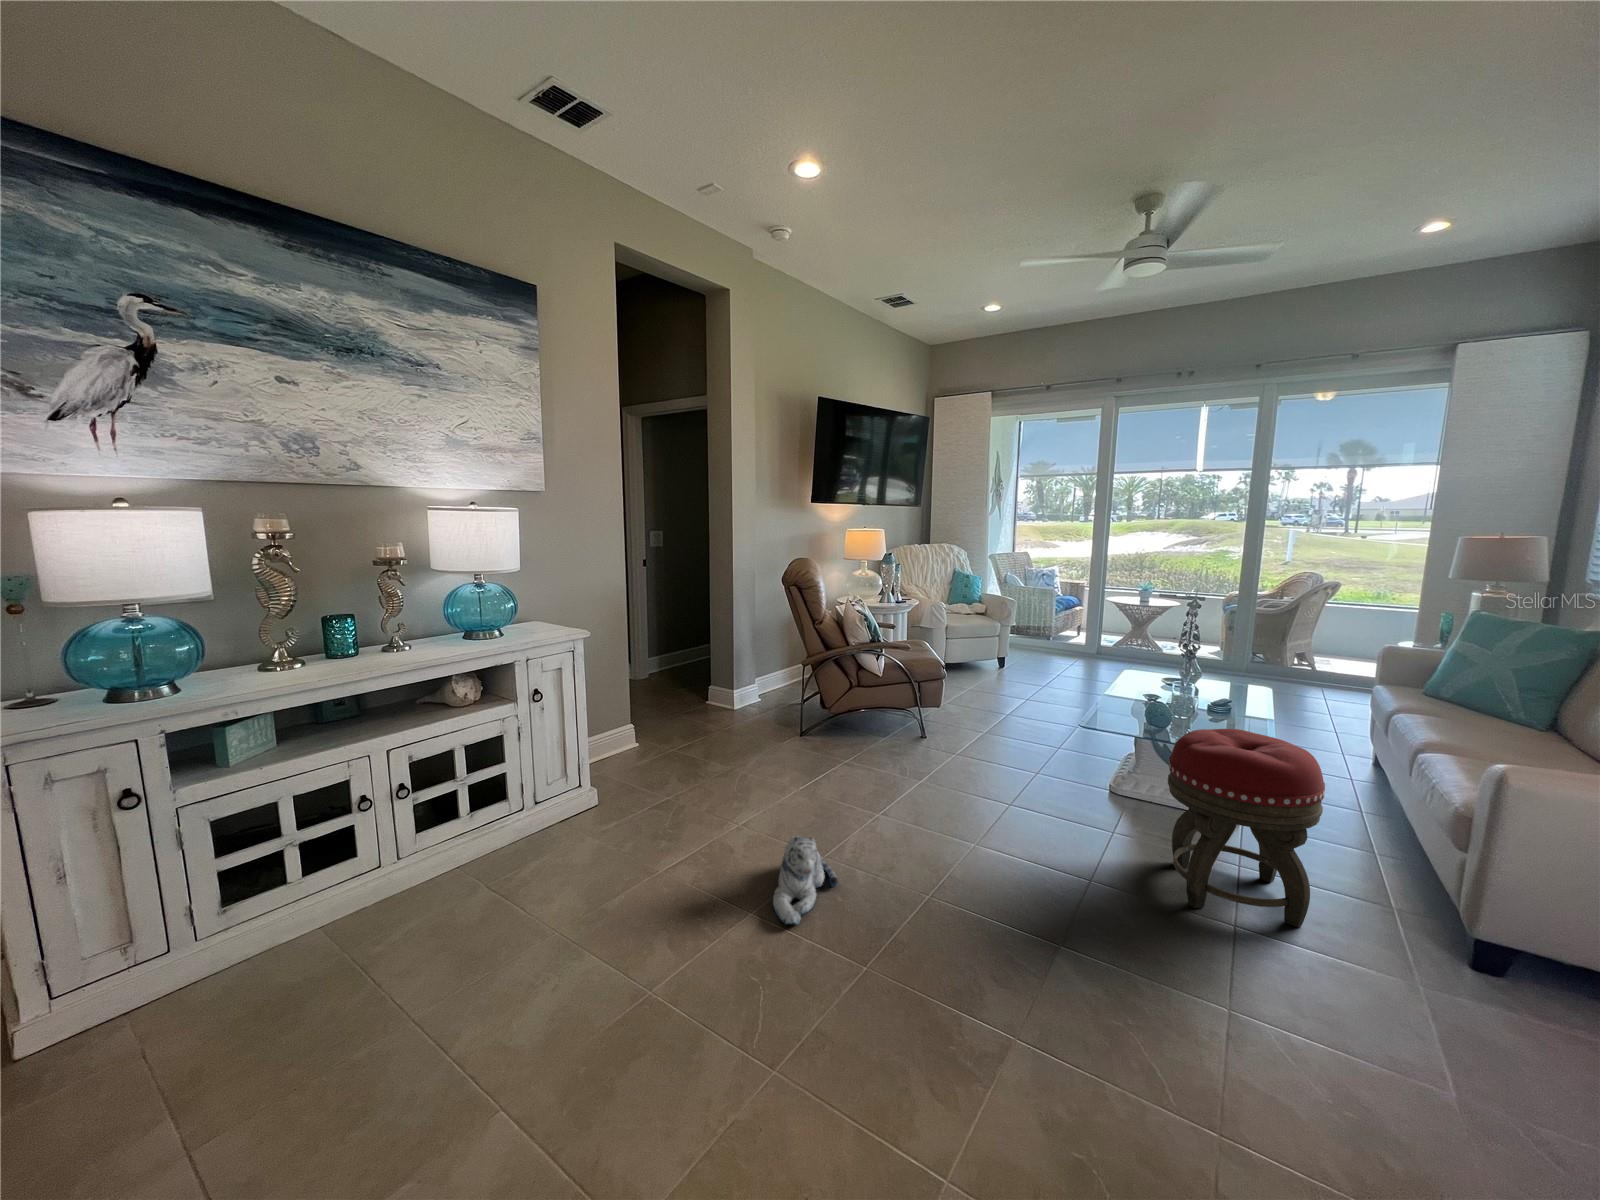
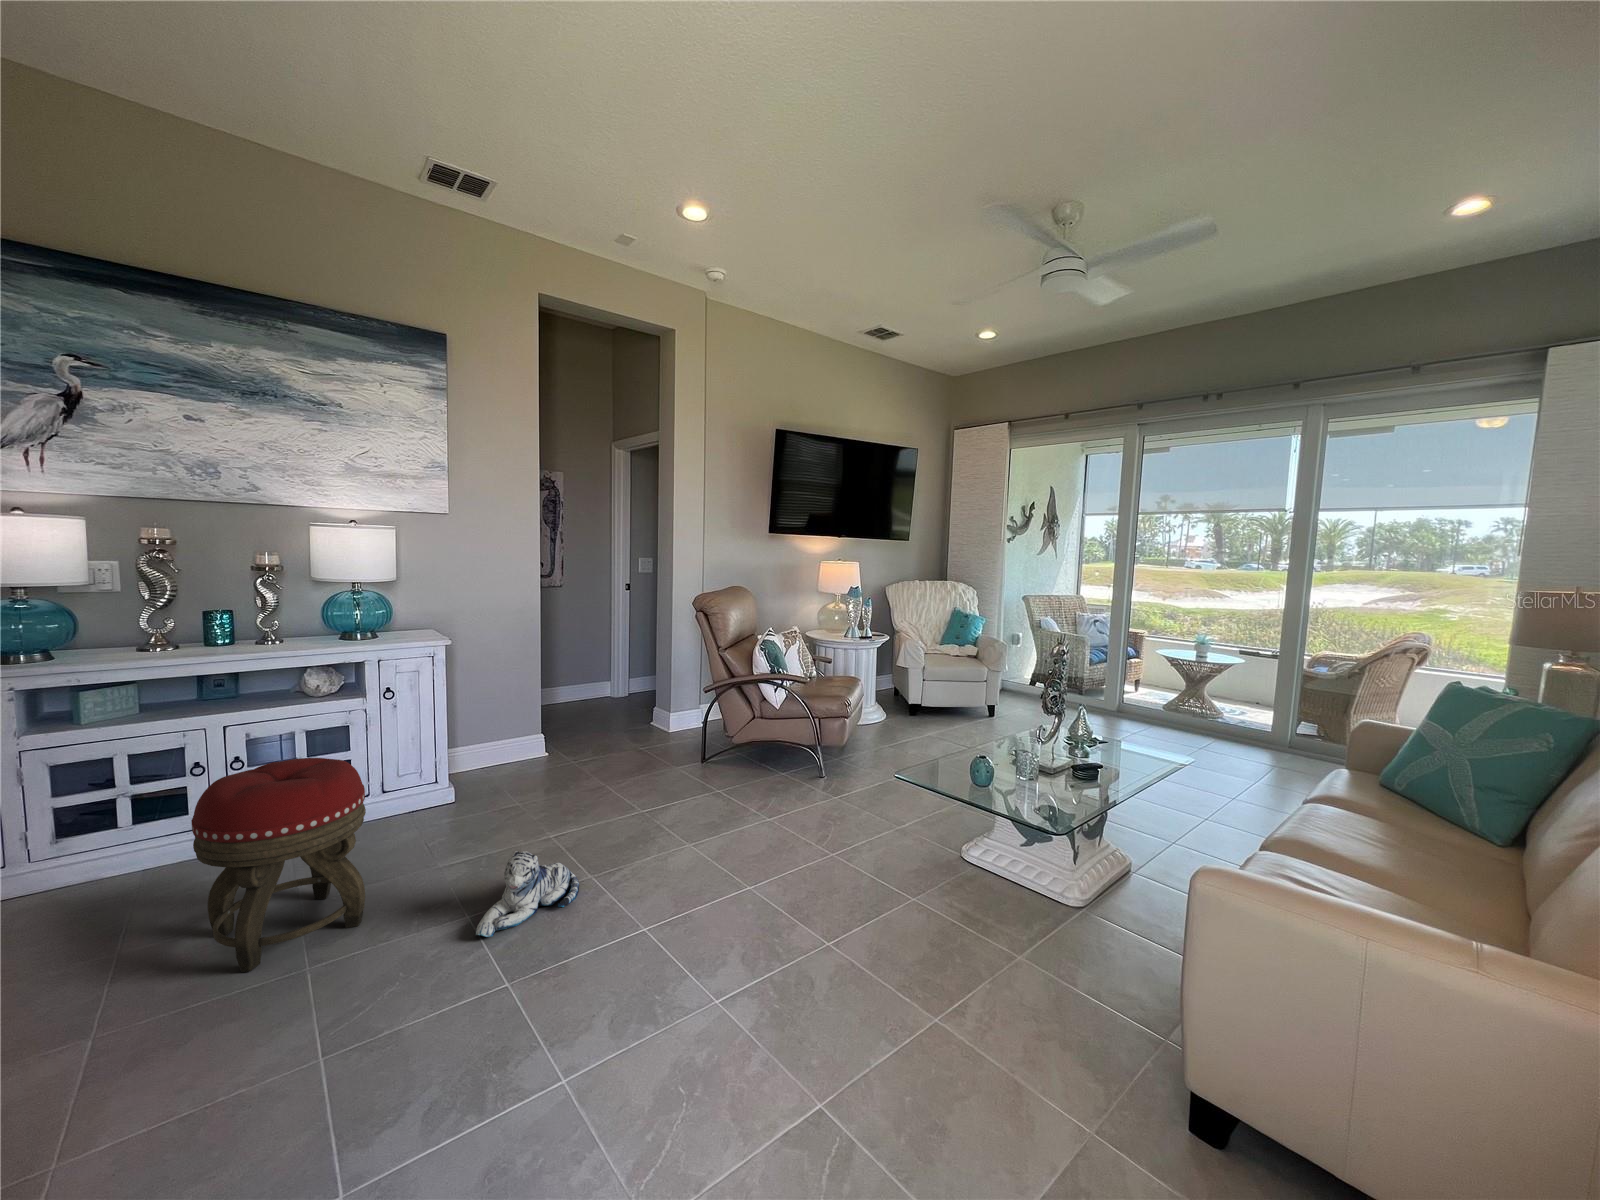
footstool: present [1168,729,1325,927] -> present [191,758,366,972]

